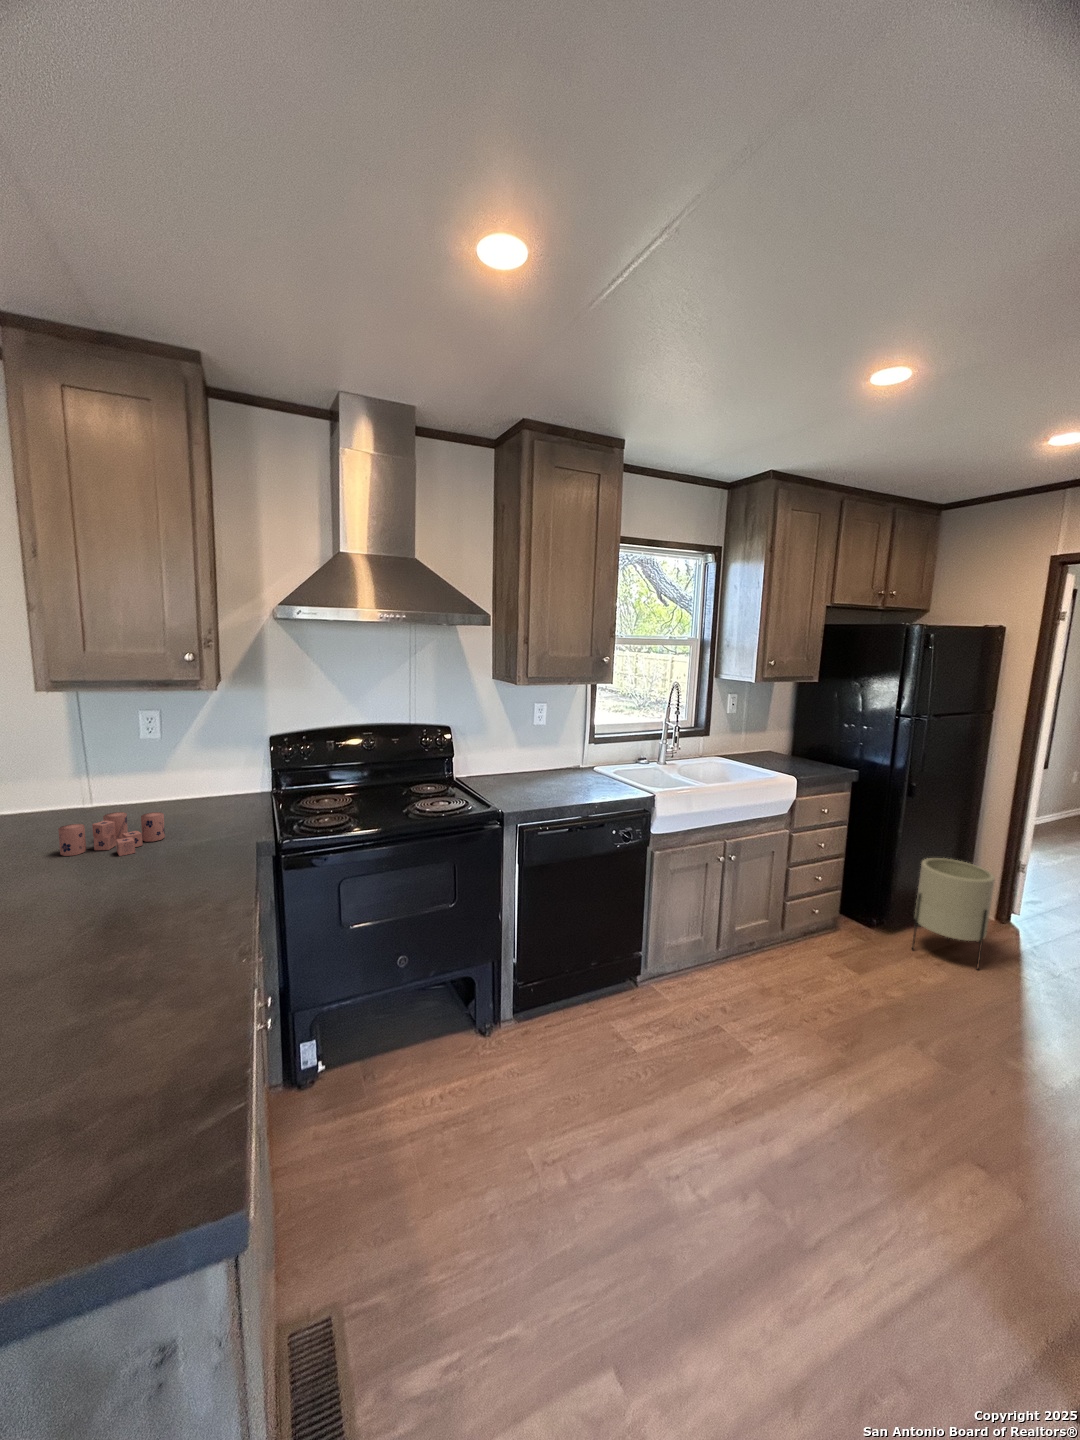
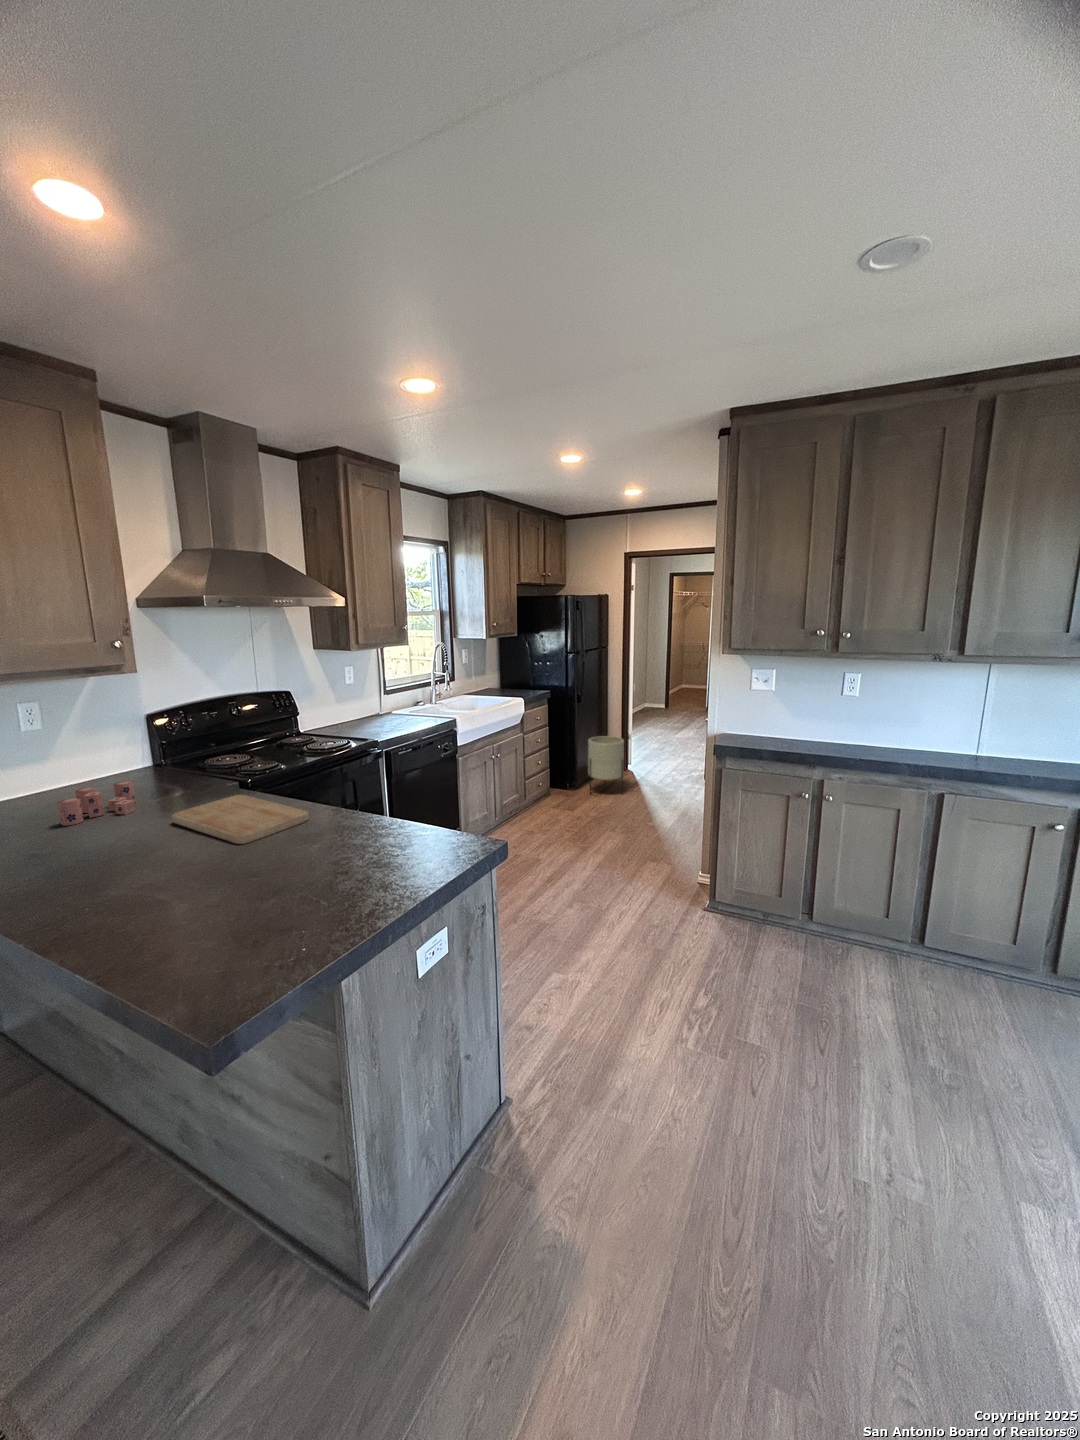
cutting board: none [54,865,217,966] -> present [172,795,309,844]

